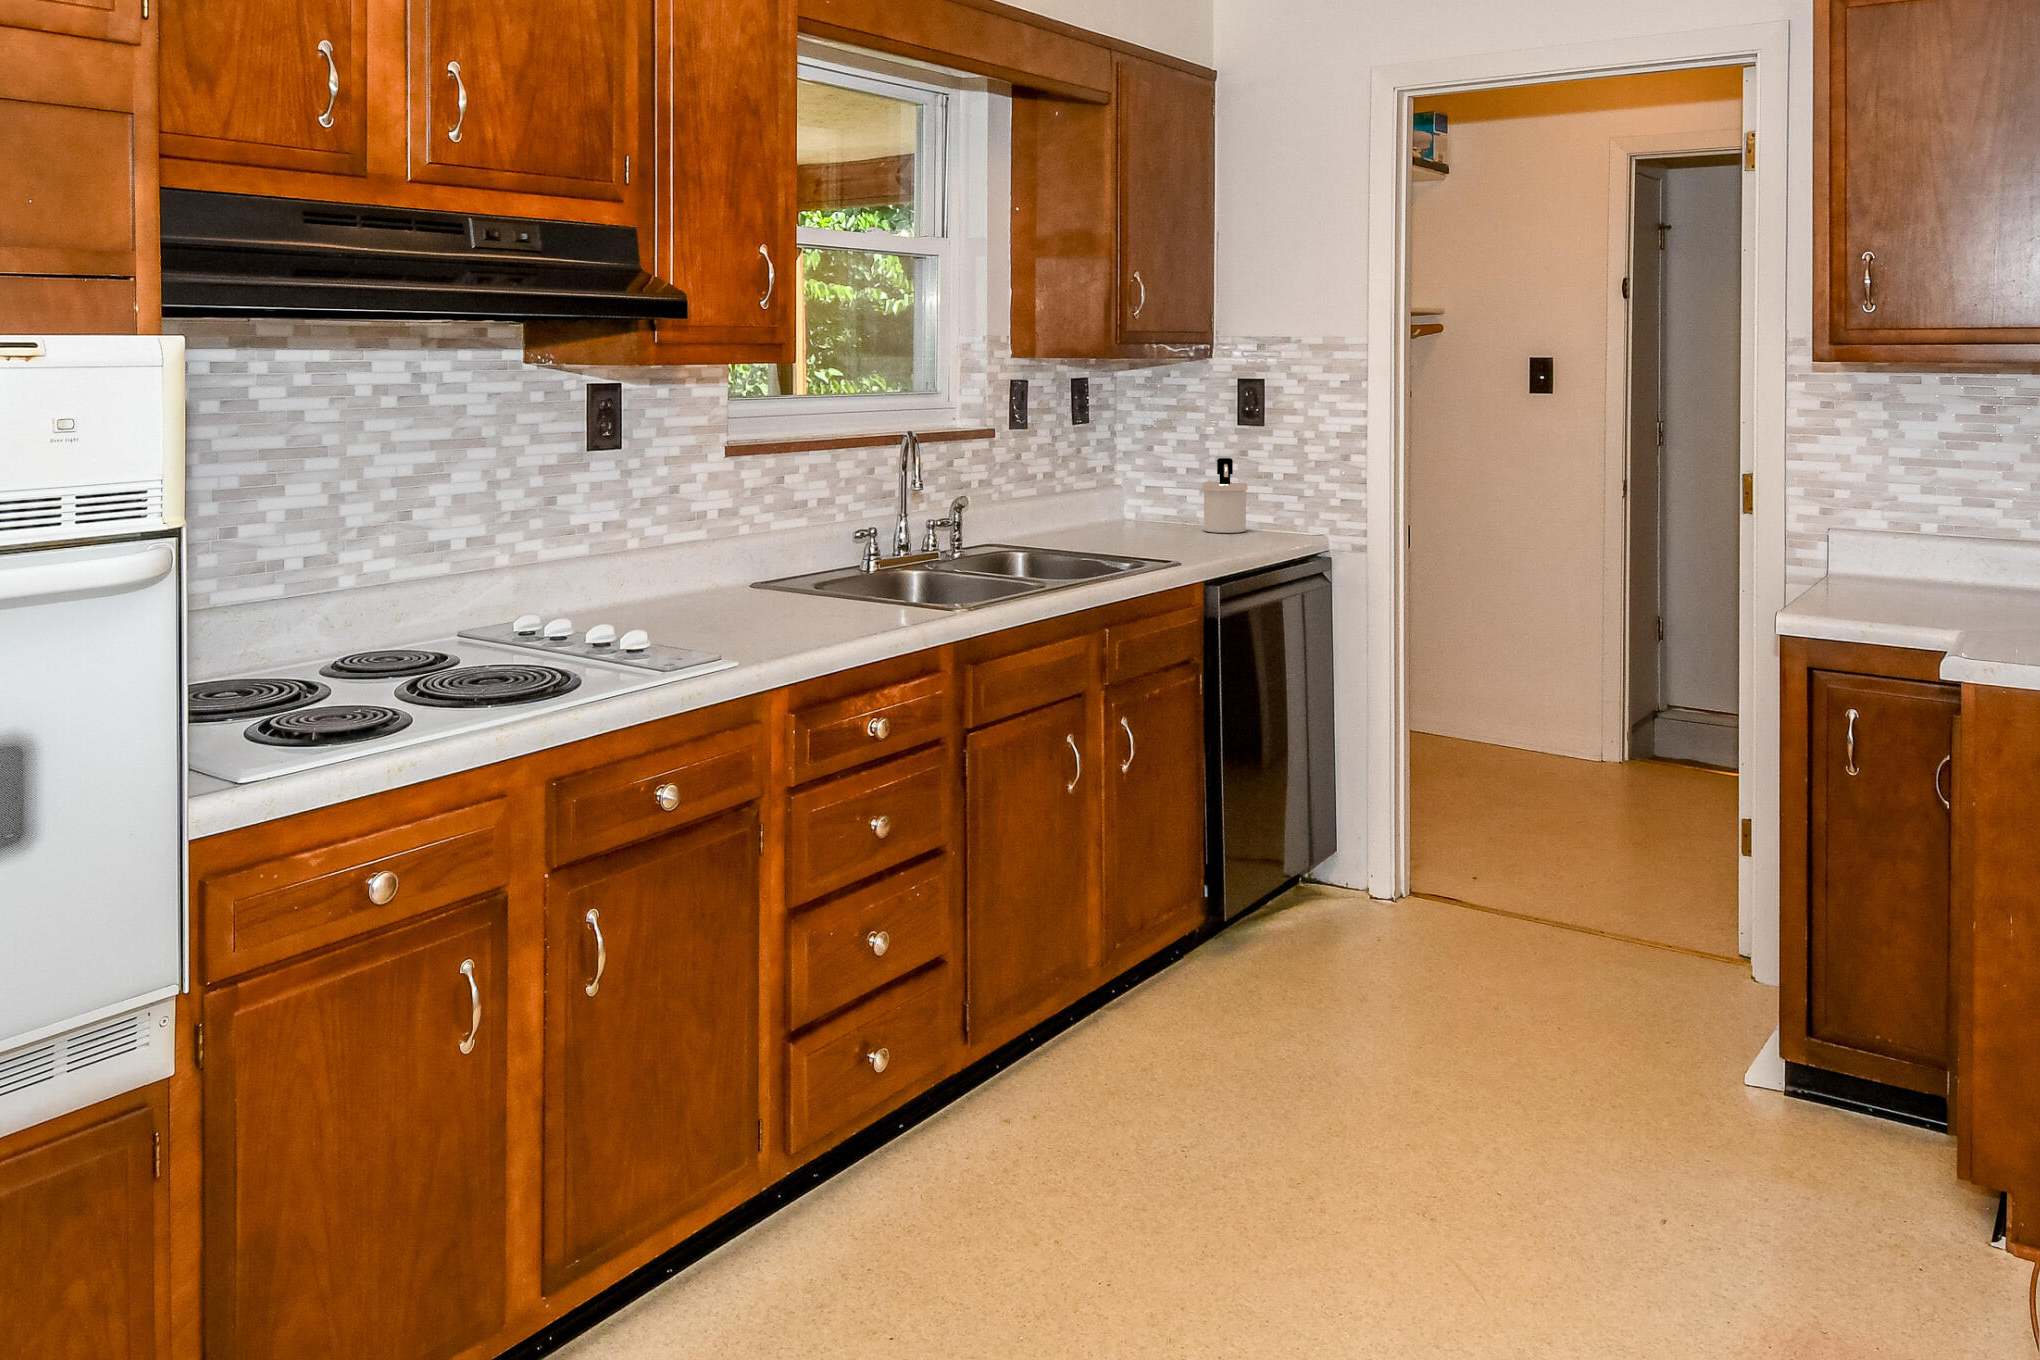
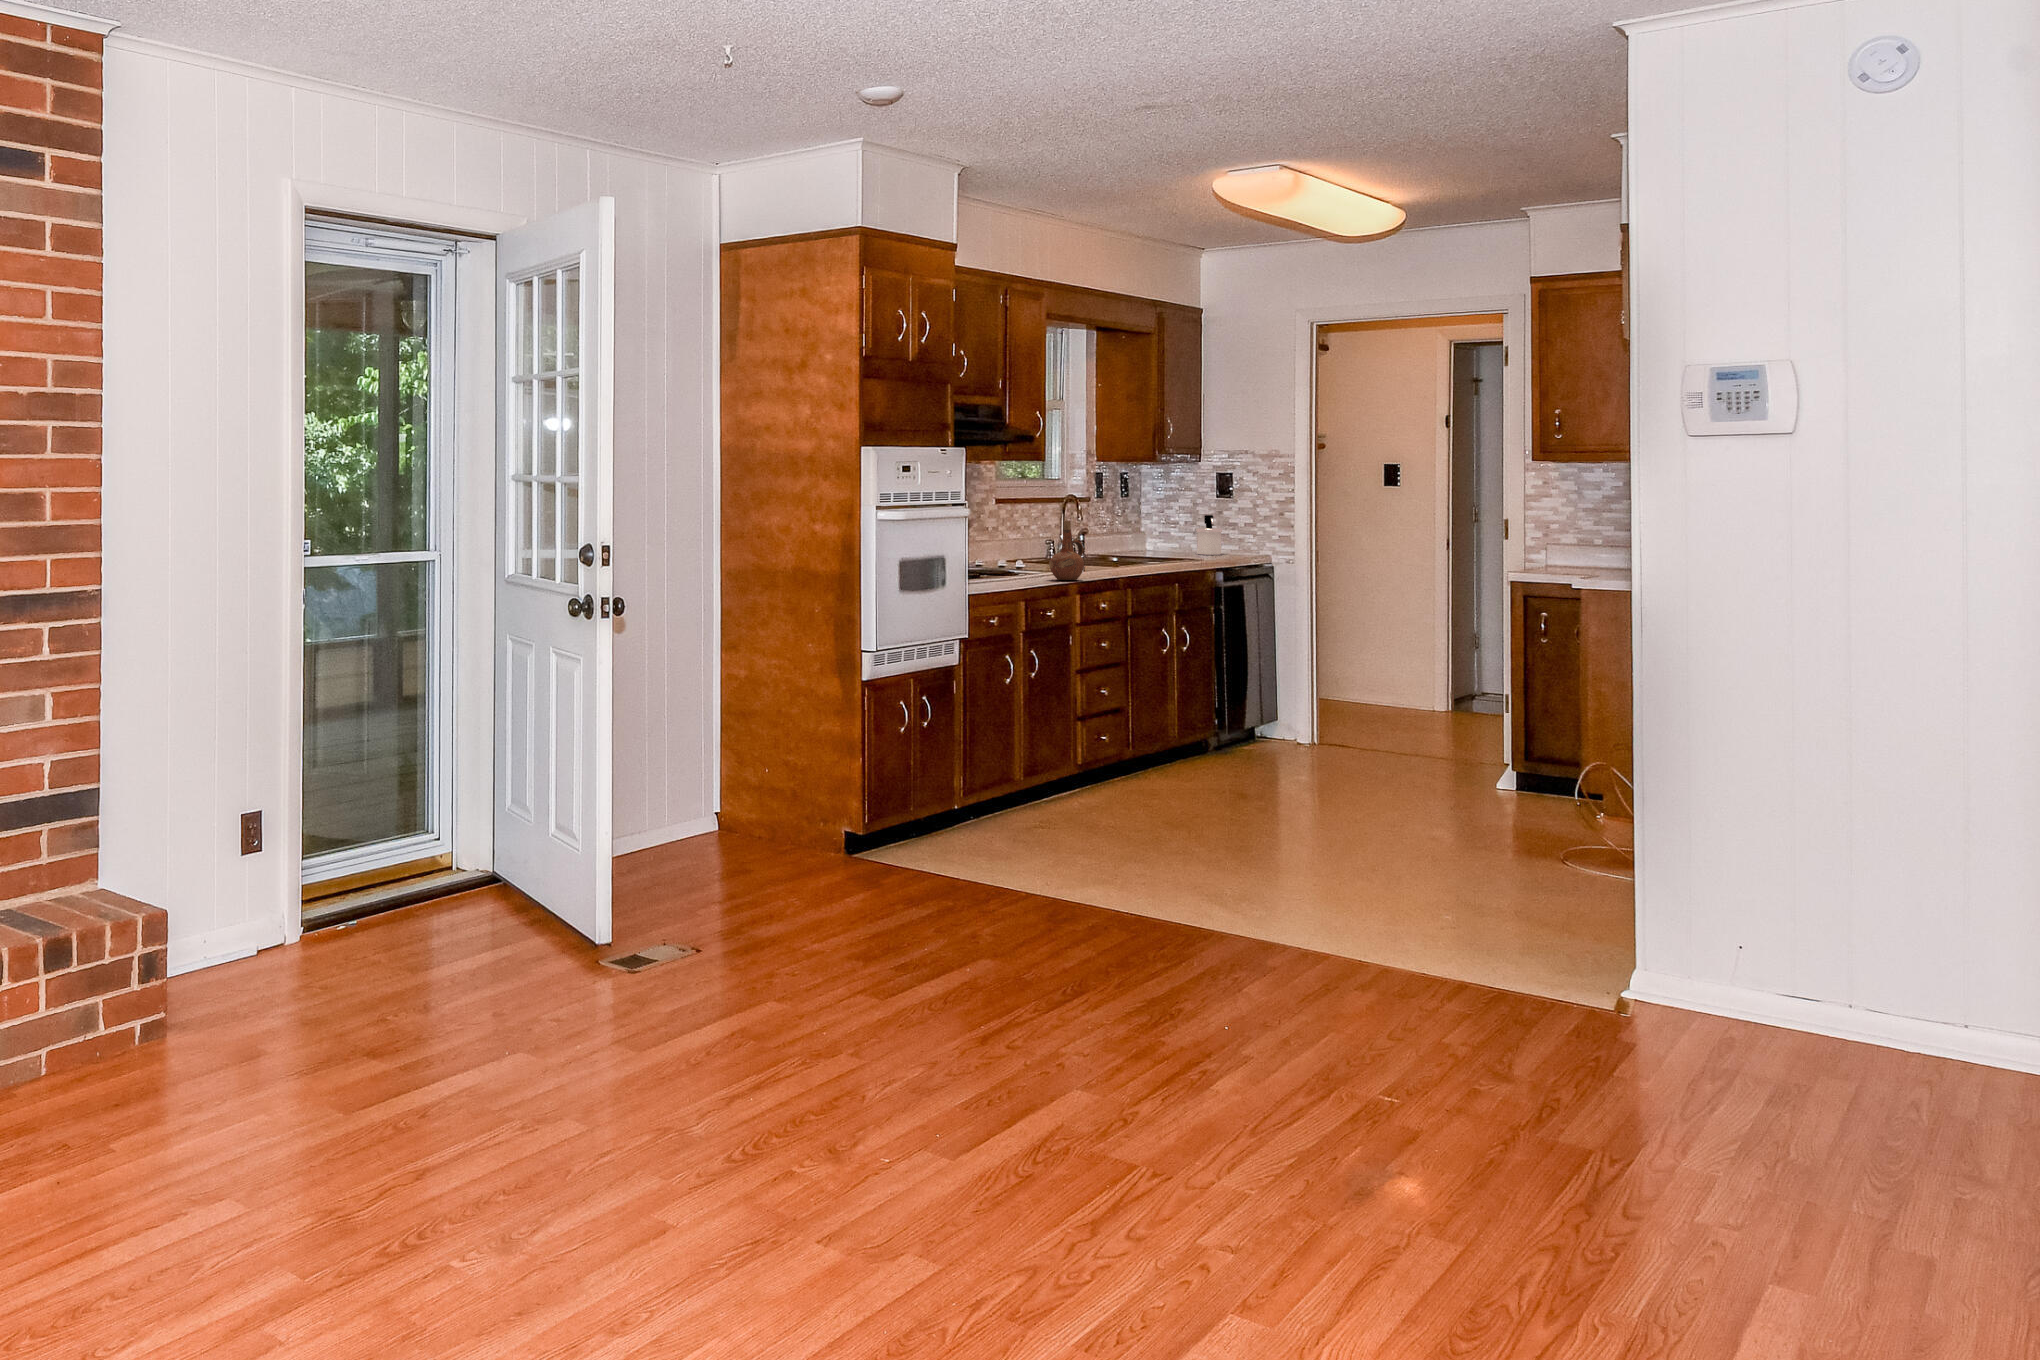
ceramic pitcher: none [740,491,824,637] -> present [1049,520,1084,580]

